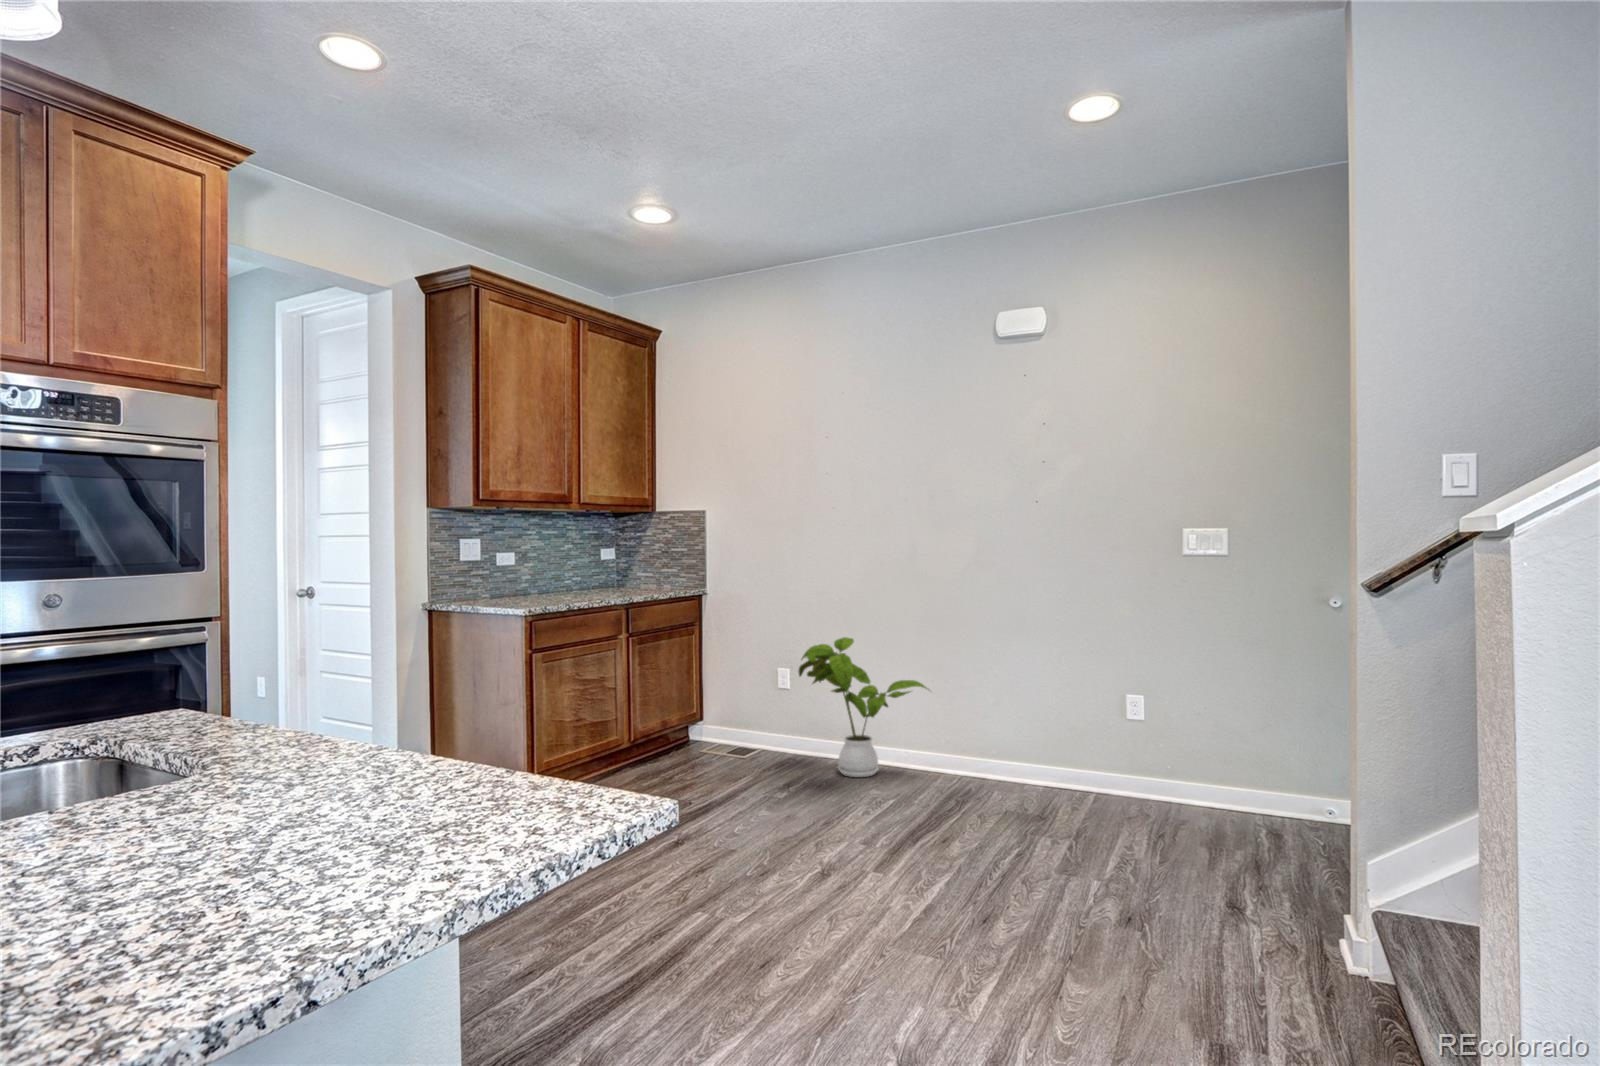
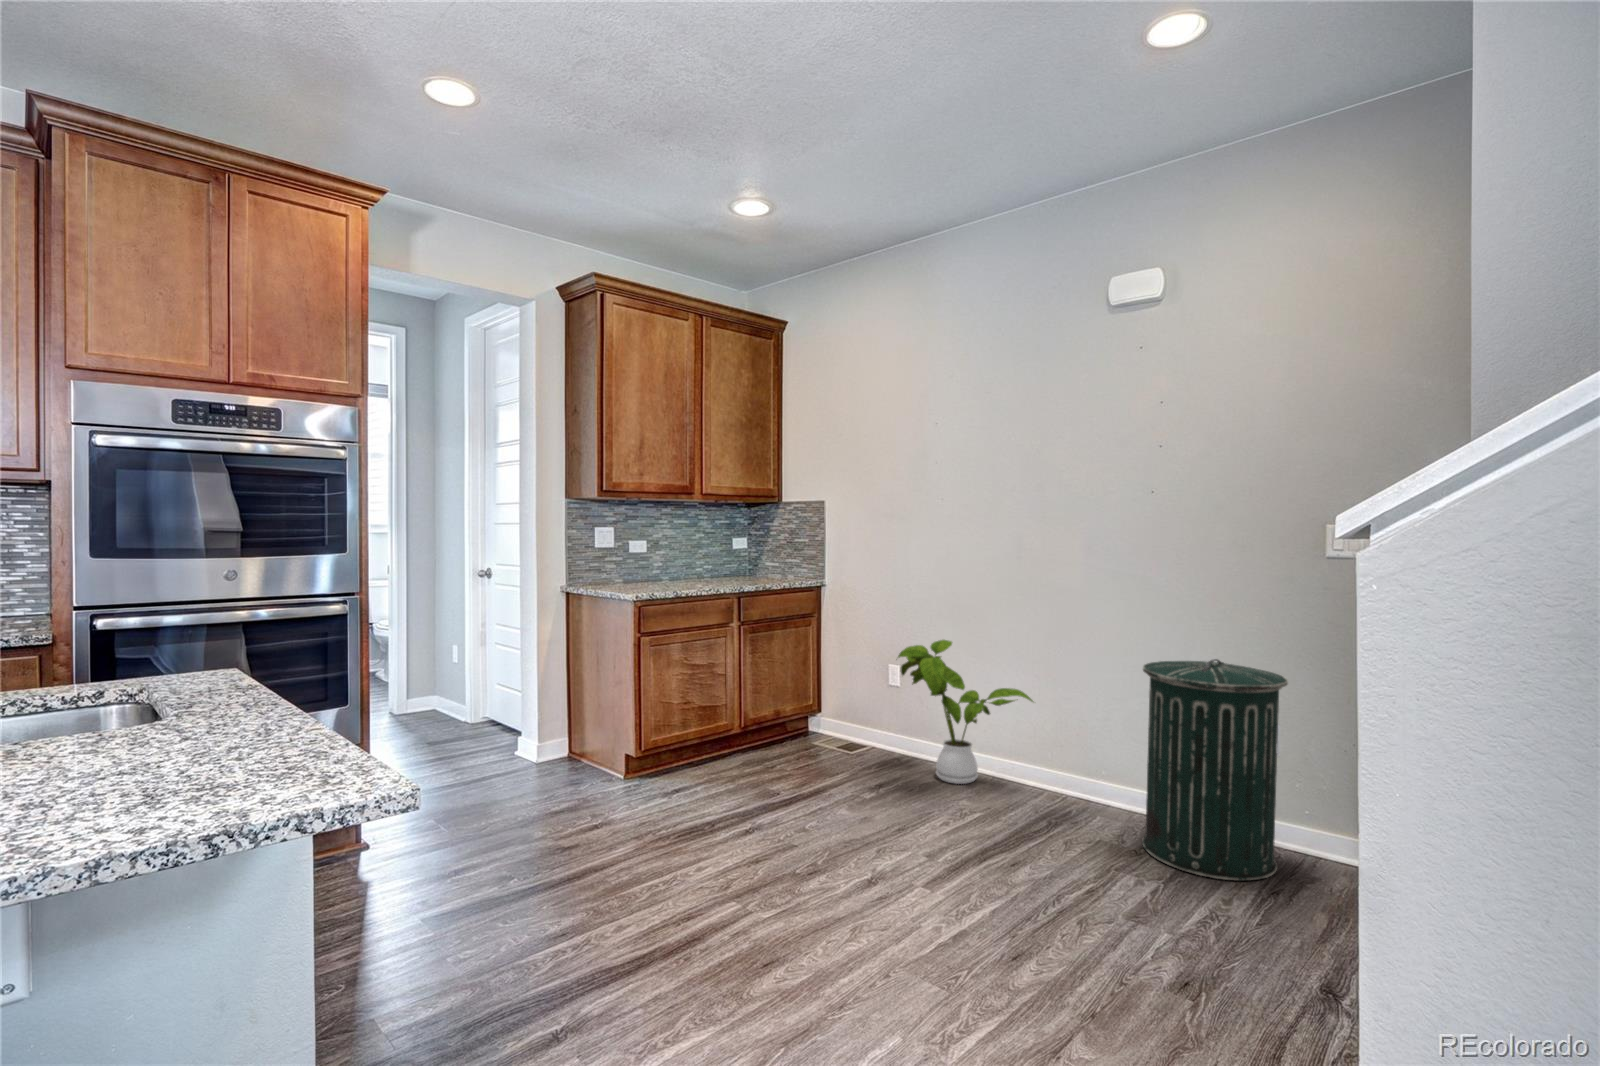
trash can: none [1039,636,1162,831] -> present [1142,659,1288,881]

